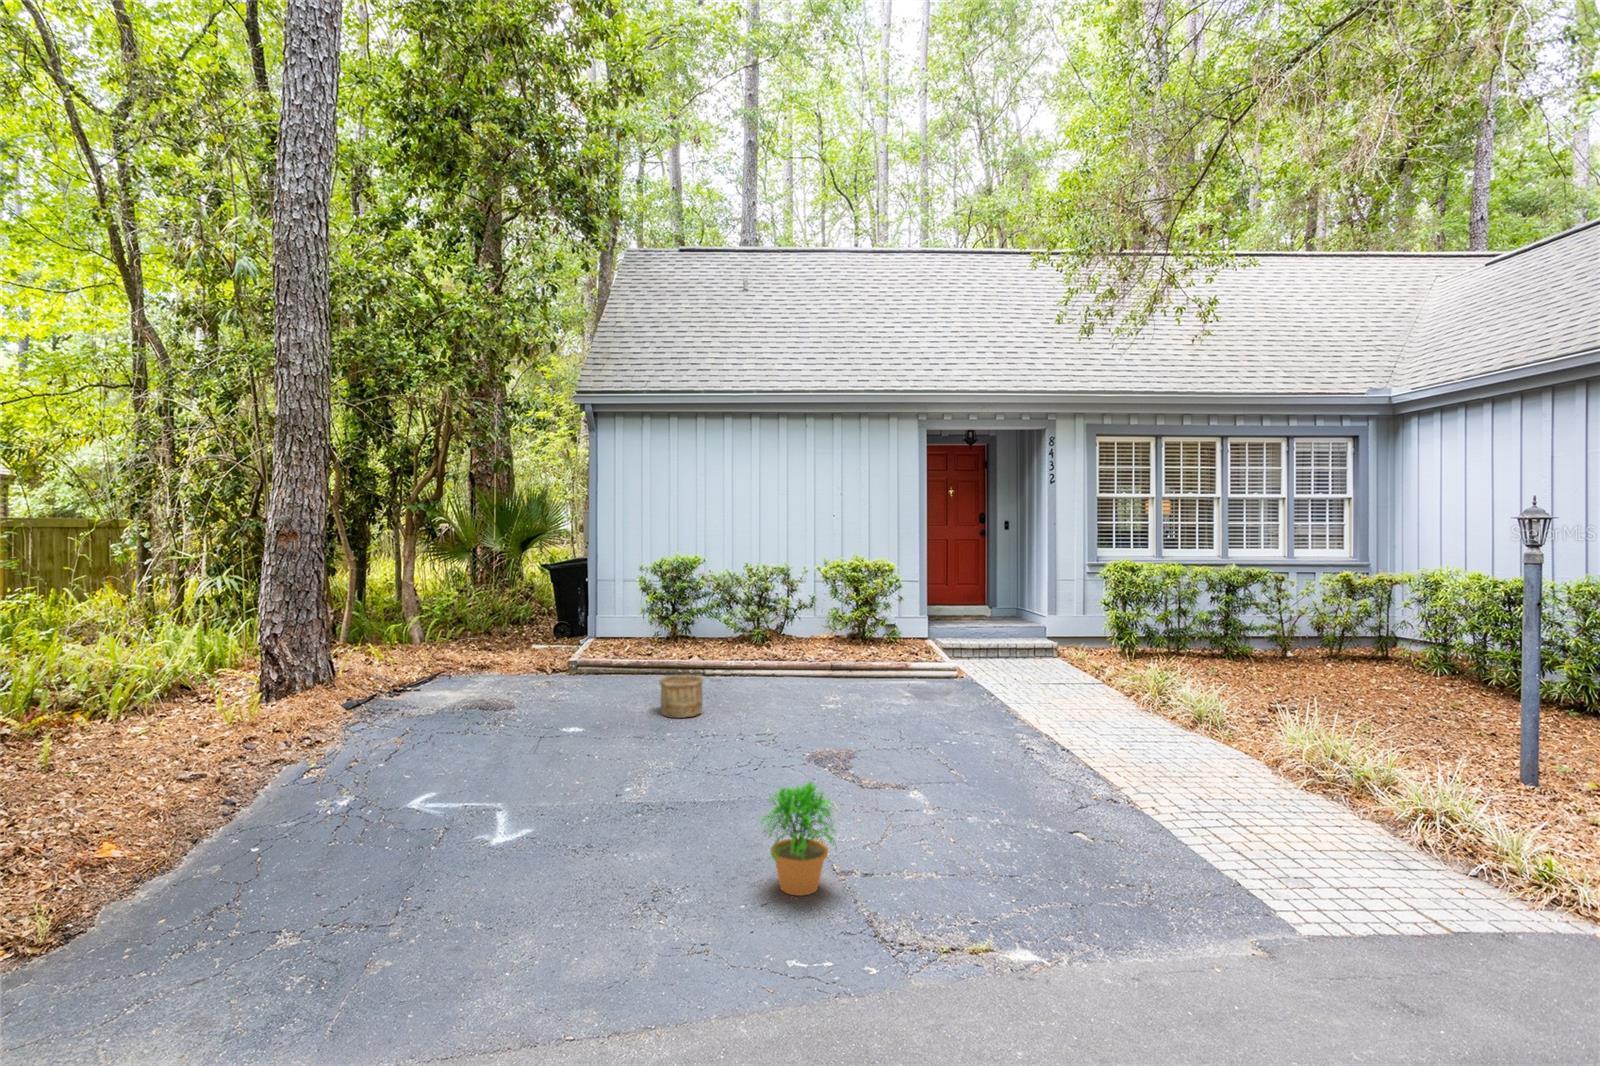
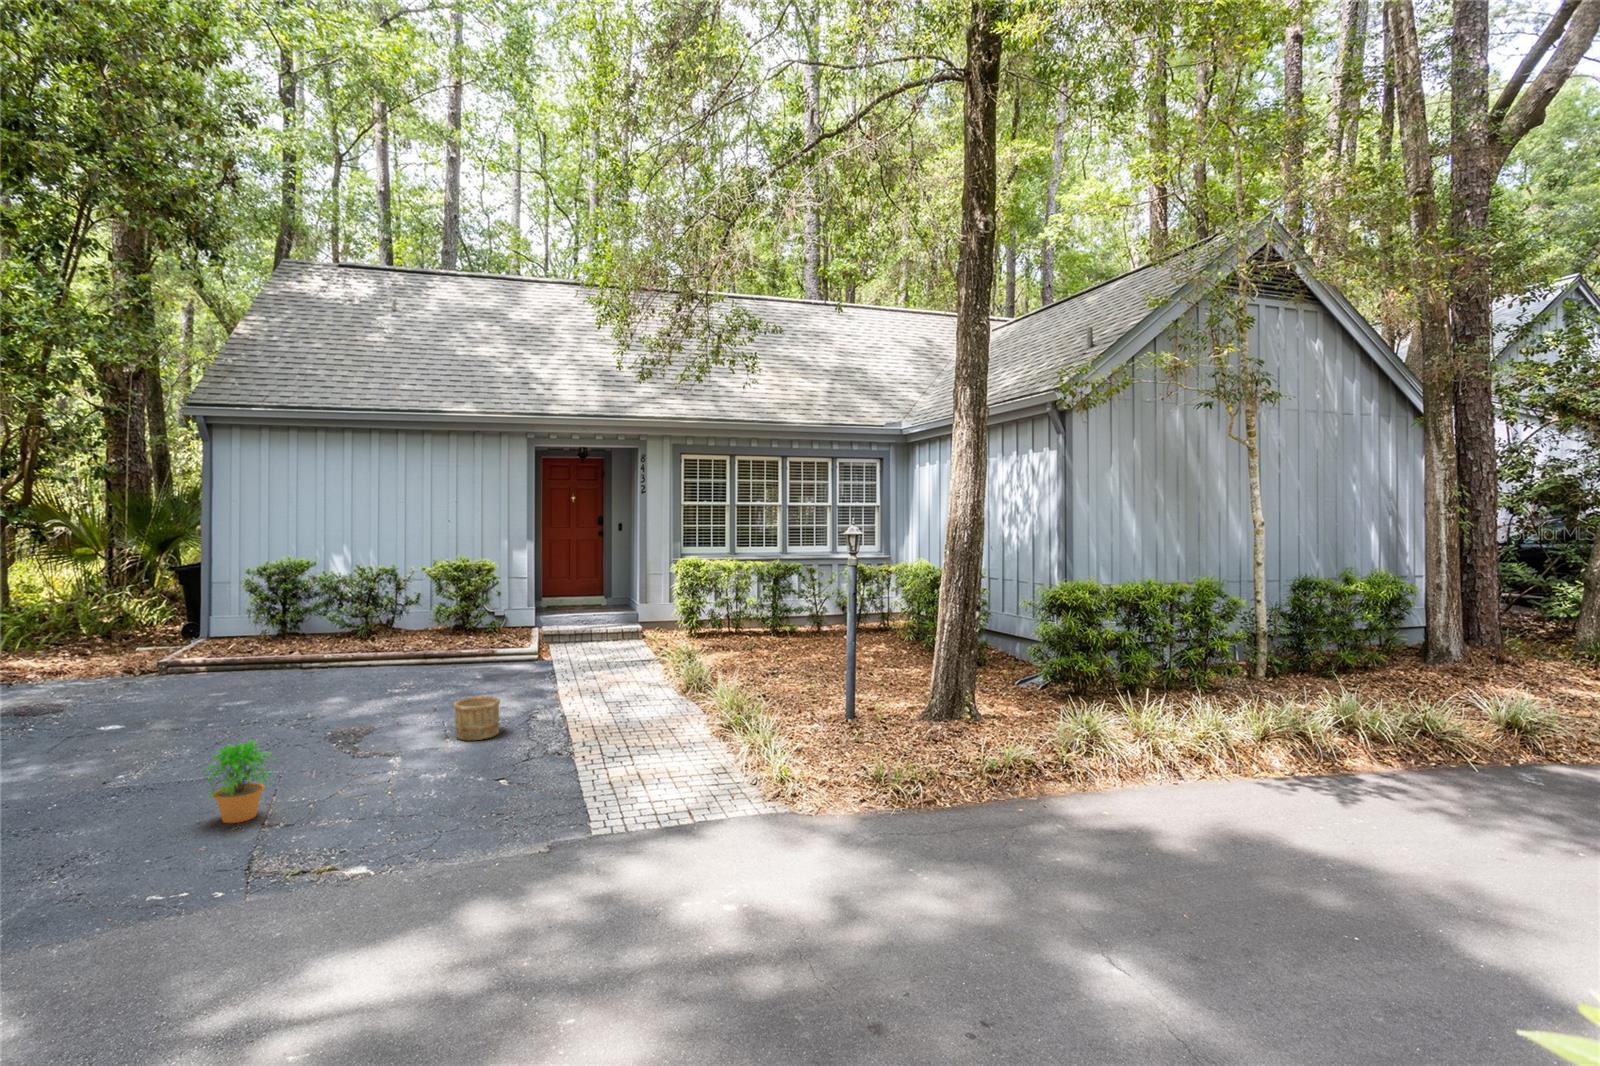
wooden bucket: present [659,675,703,718] -> present [453,696,500,741]

